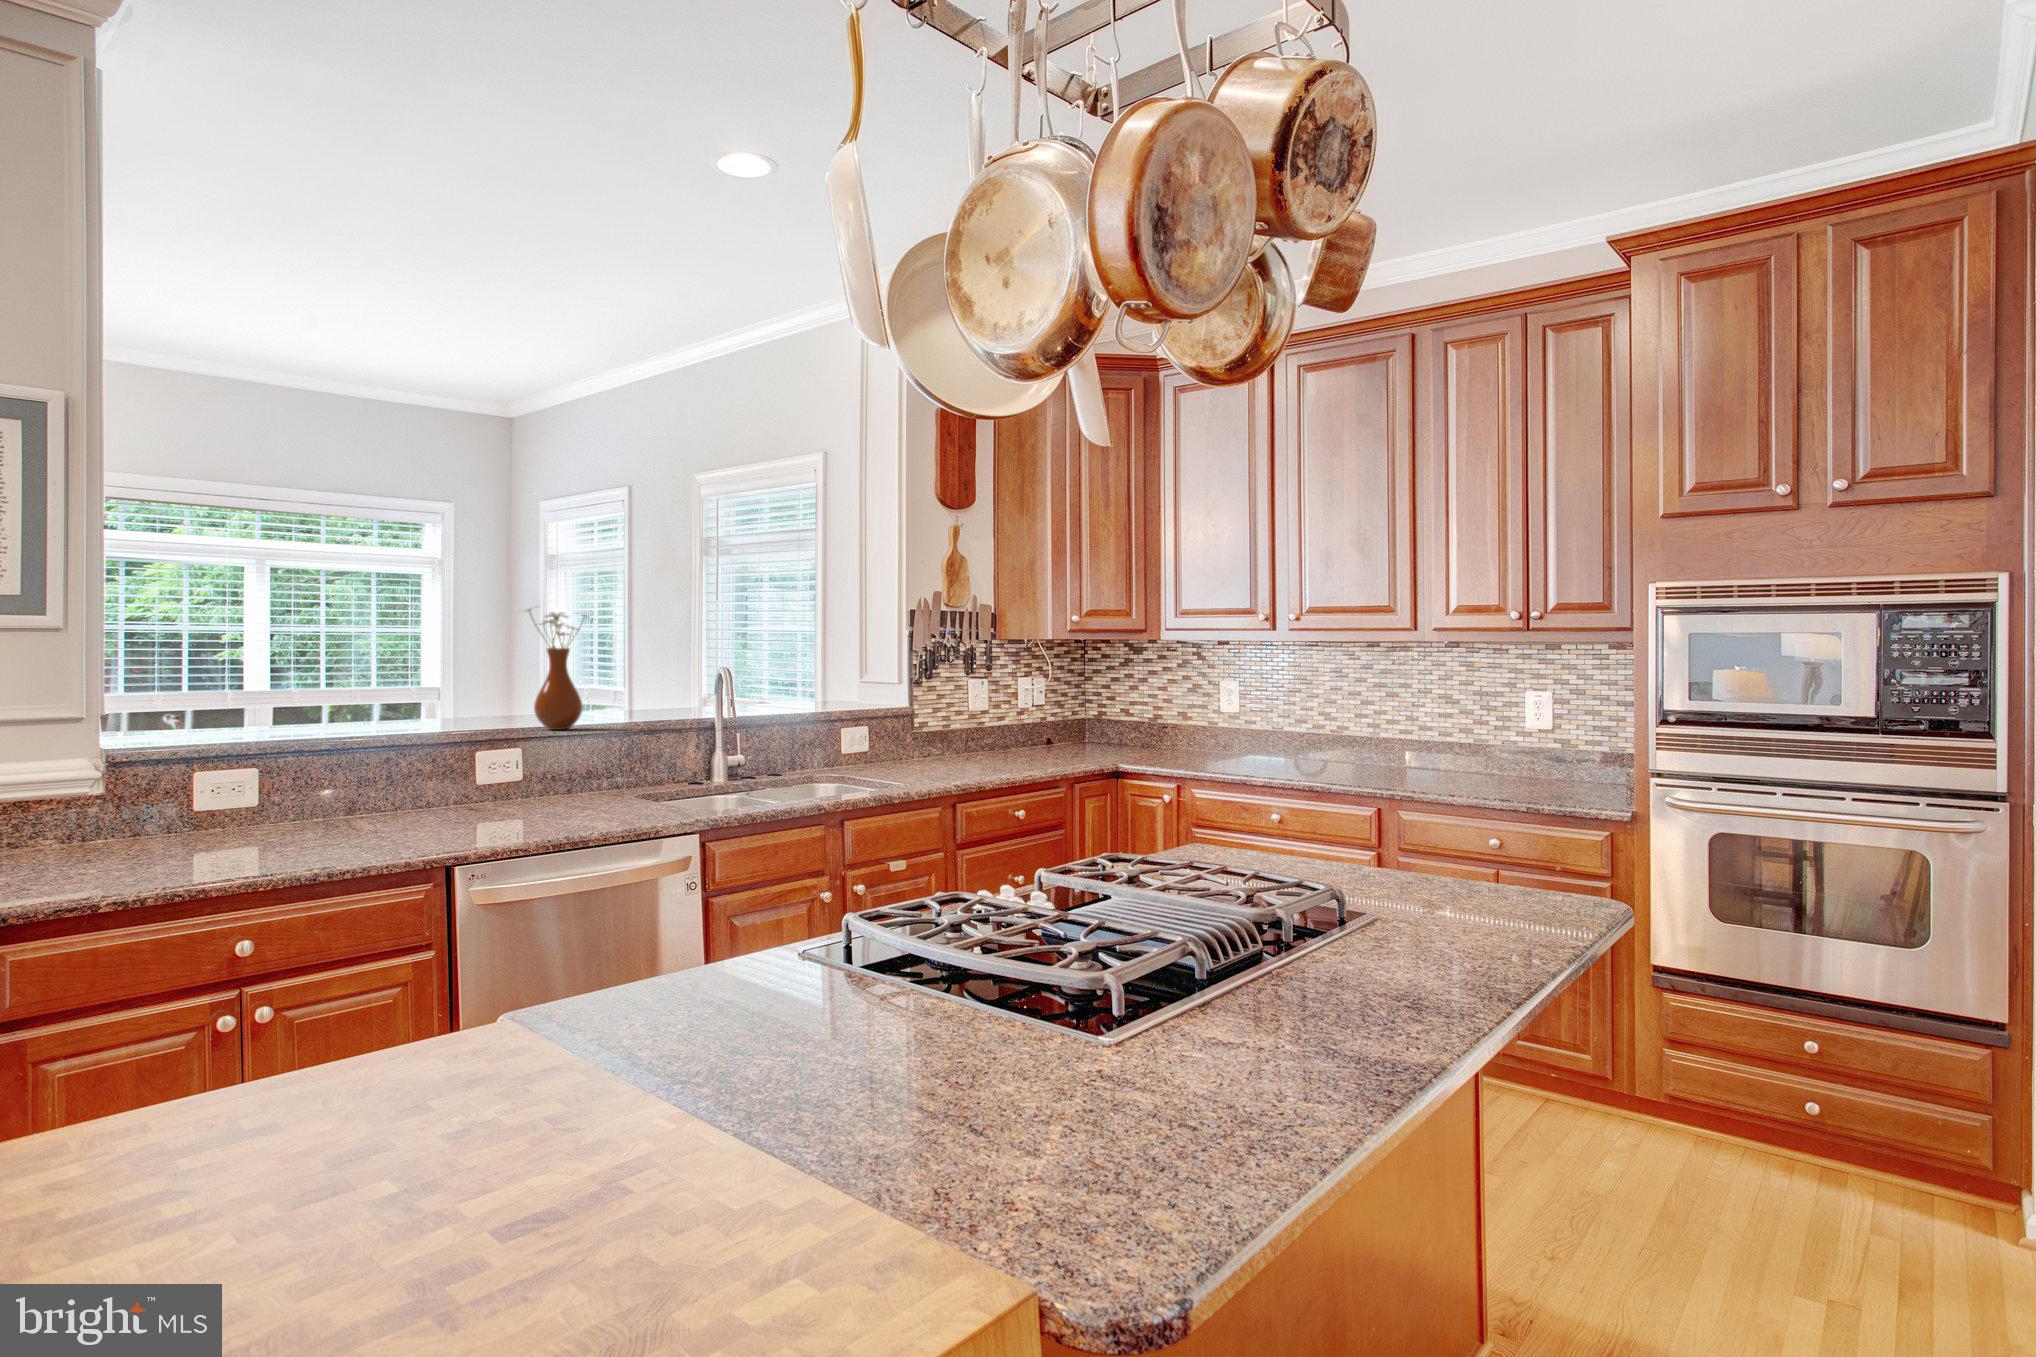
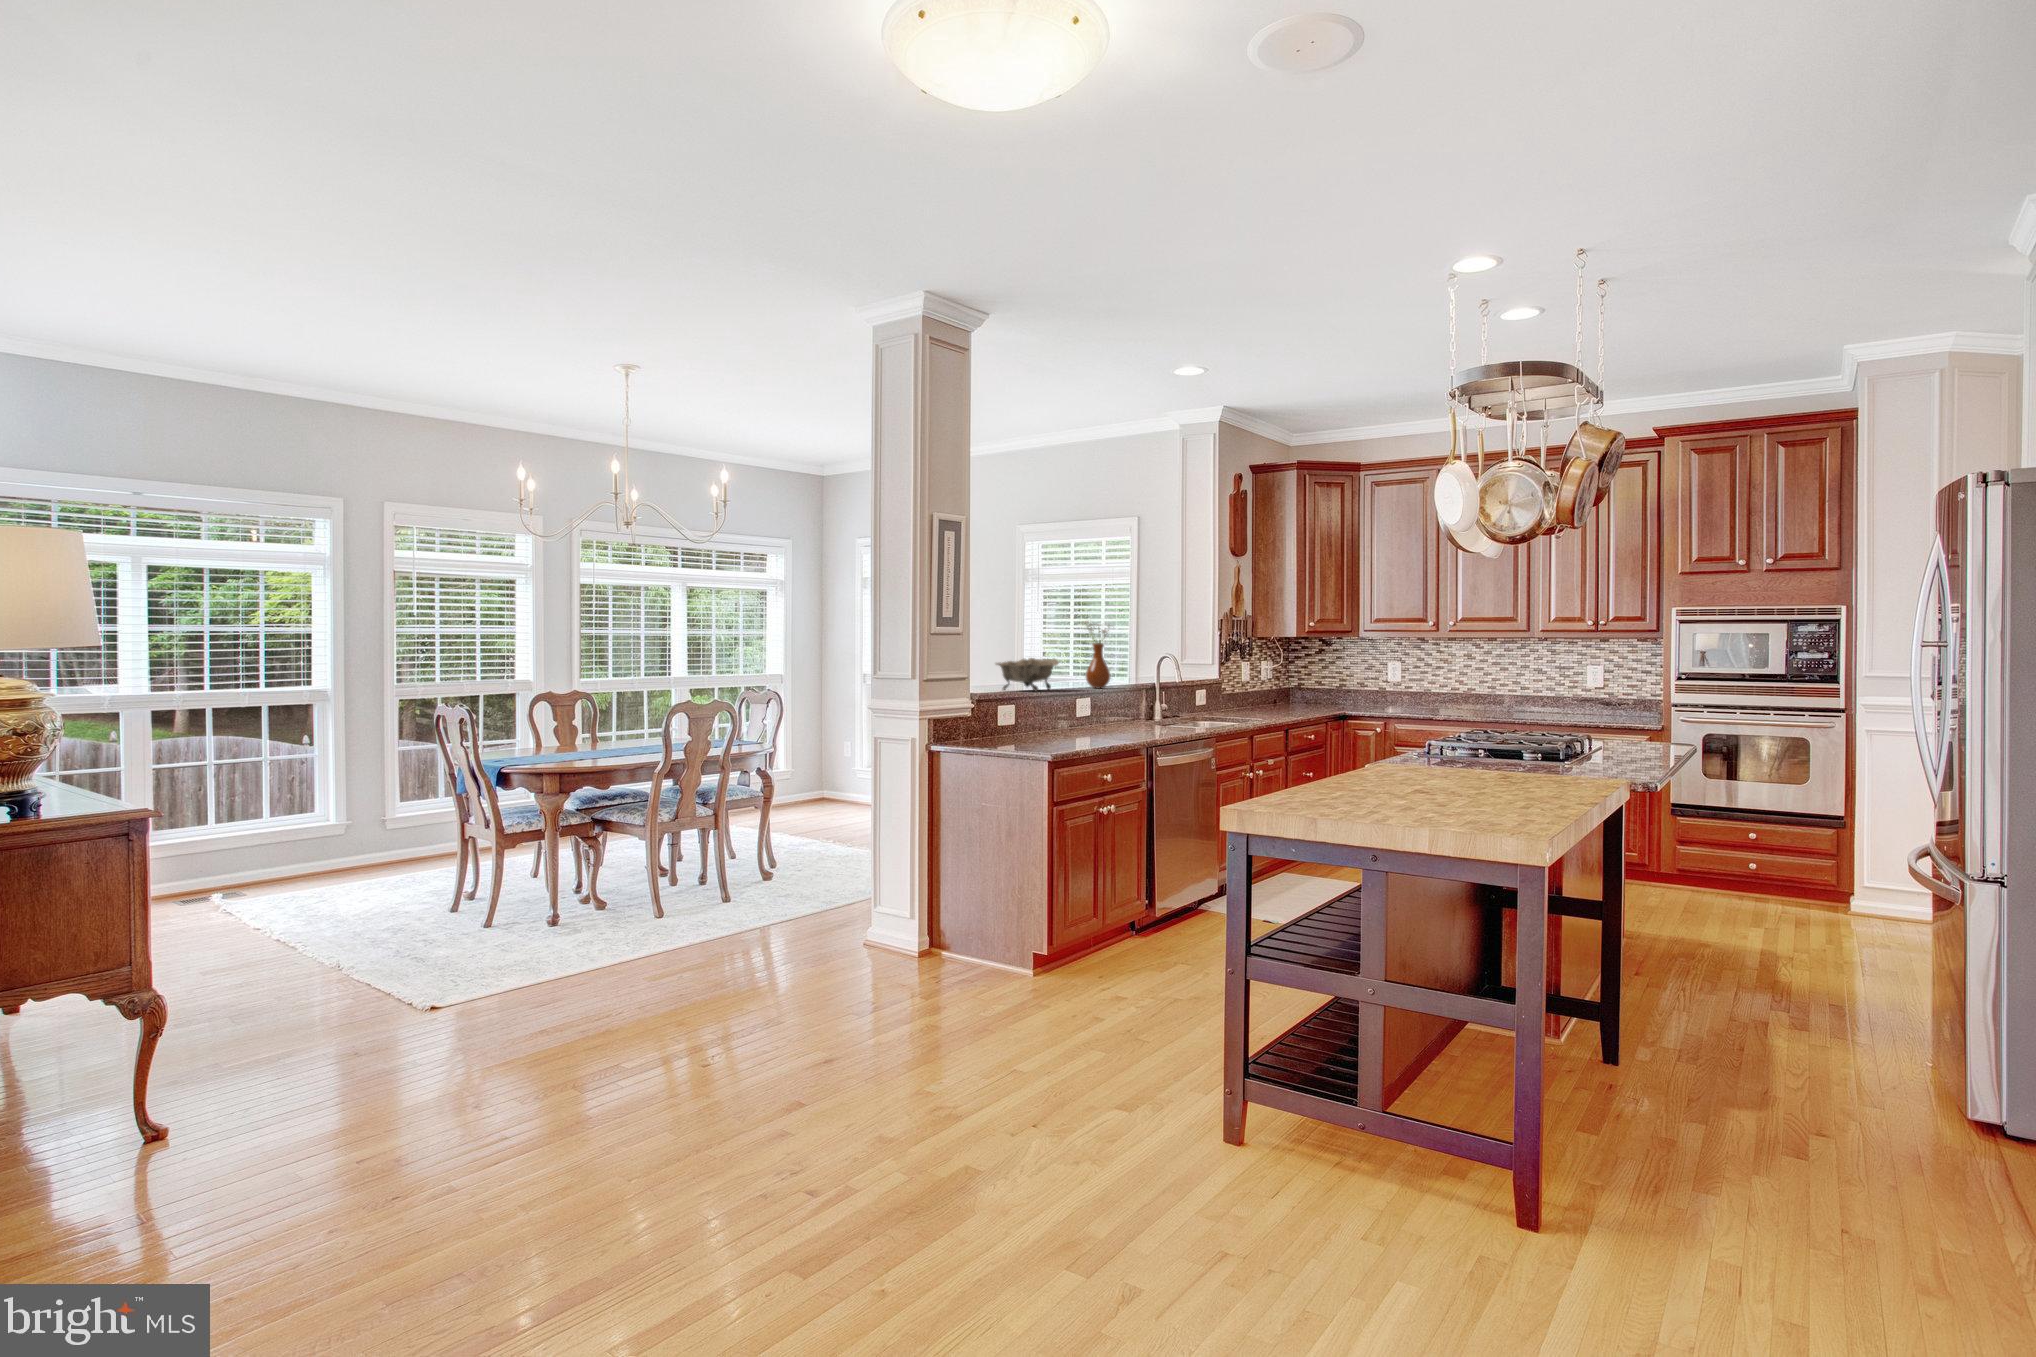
decorative bowl: none [249,674,422,741] -> present [996,658,1059,691]

